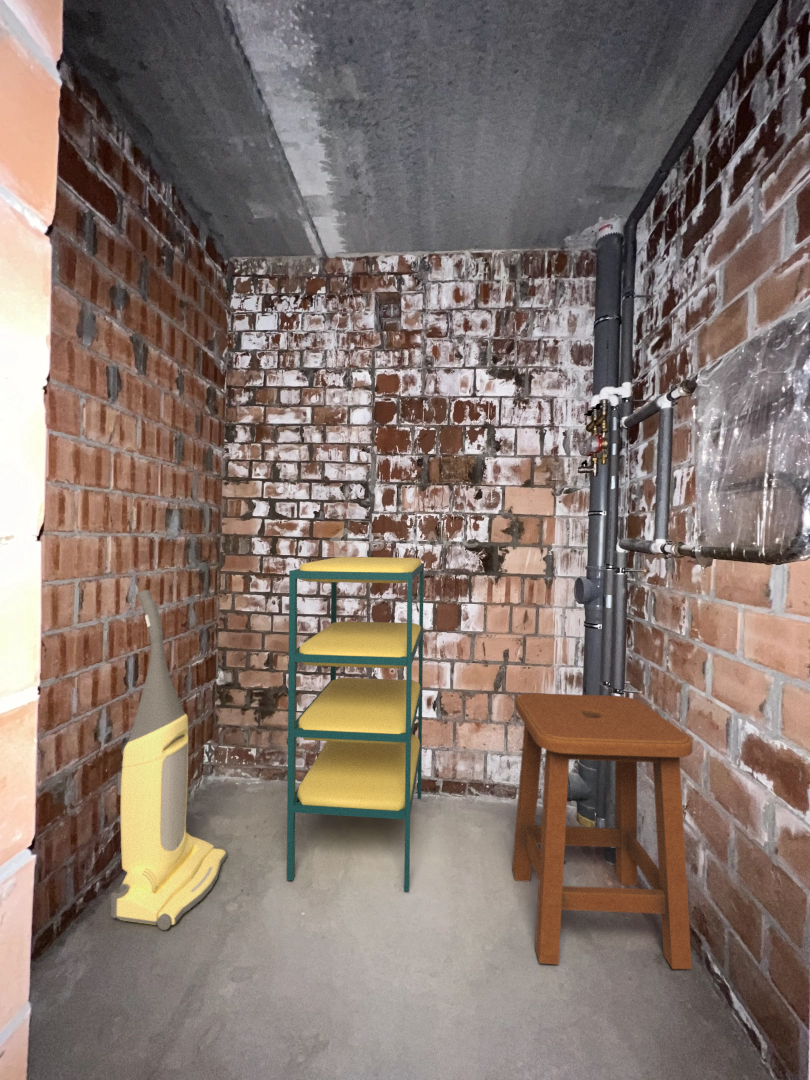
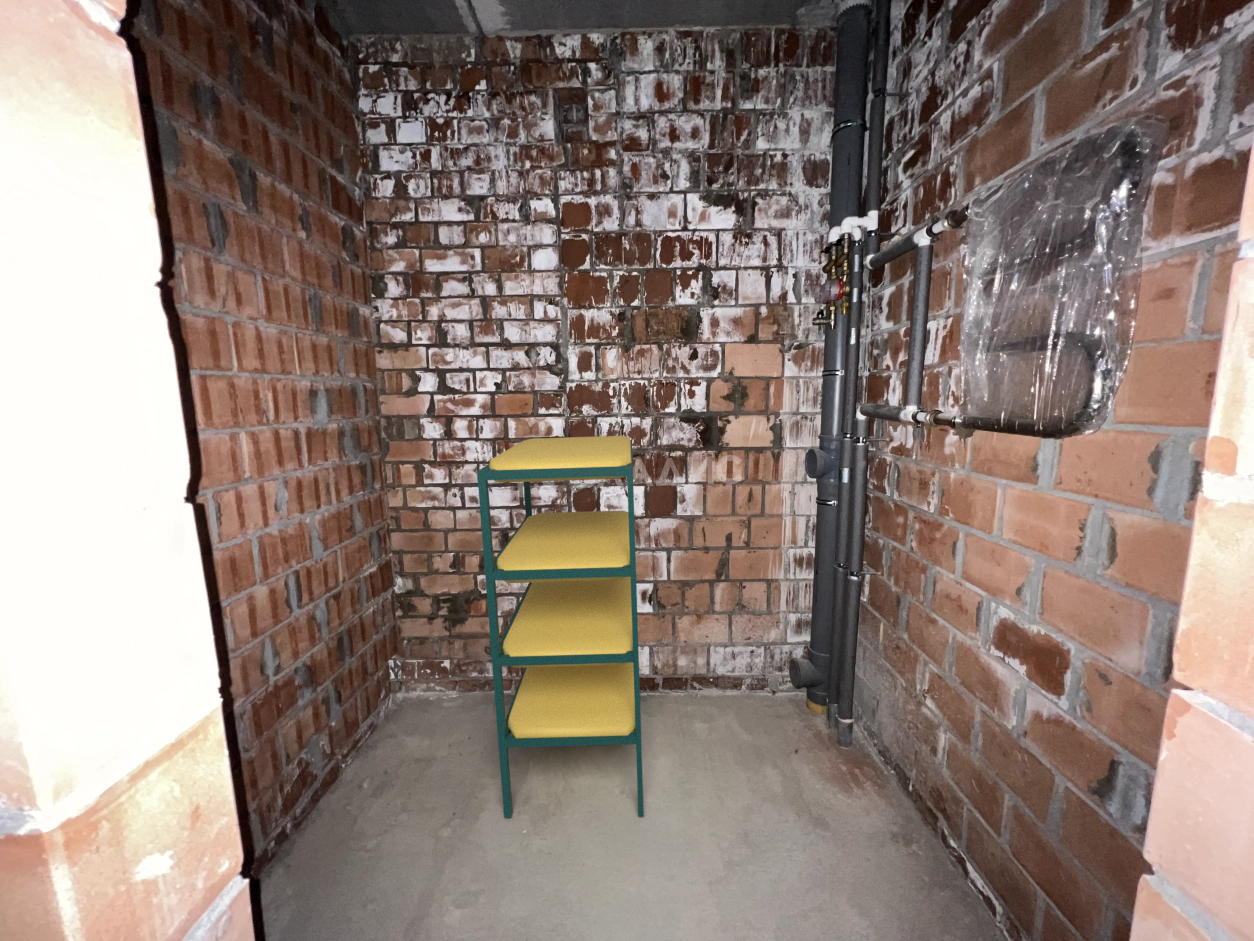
vacuum cleaner: present [111,590,227,930] -> none [280,506,431,901]
stool: present [512,693,693,969] -> none [751,588,969,891]

